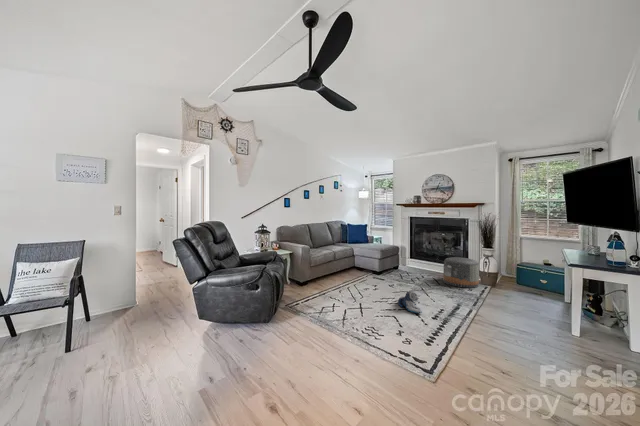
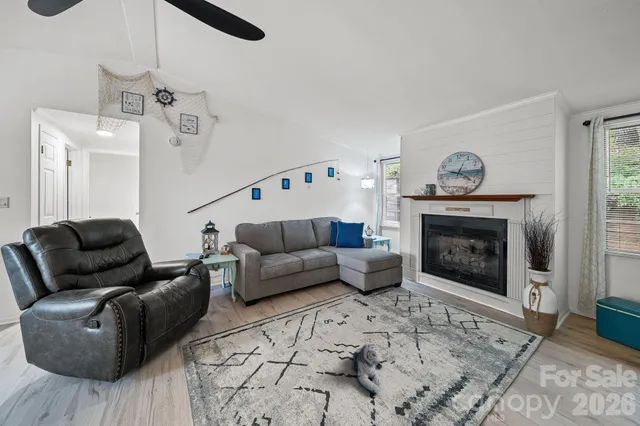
pouf: present [443,257,479,288] -> none [459,279,521,335]

